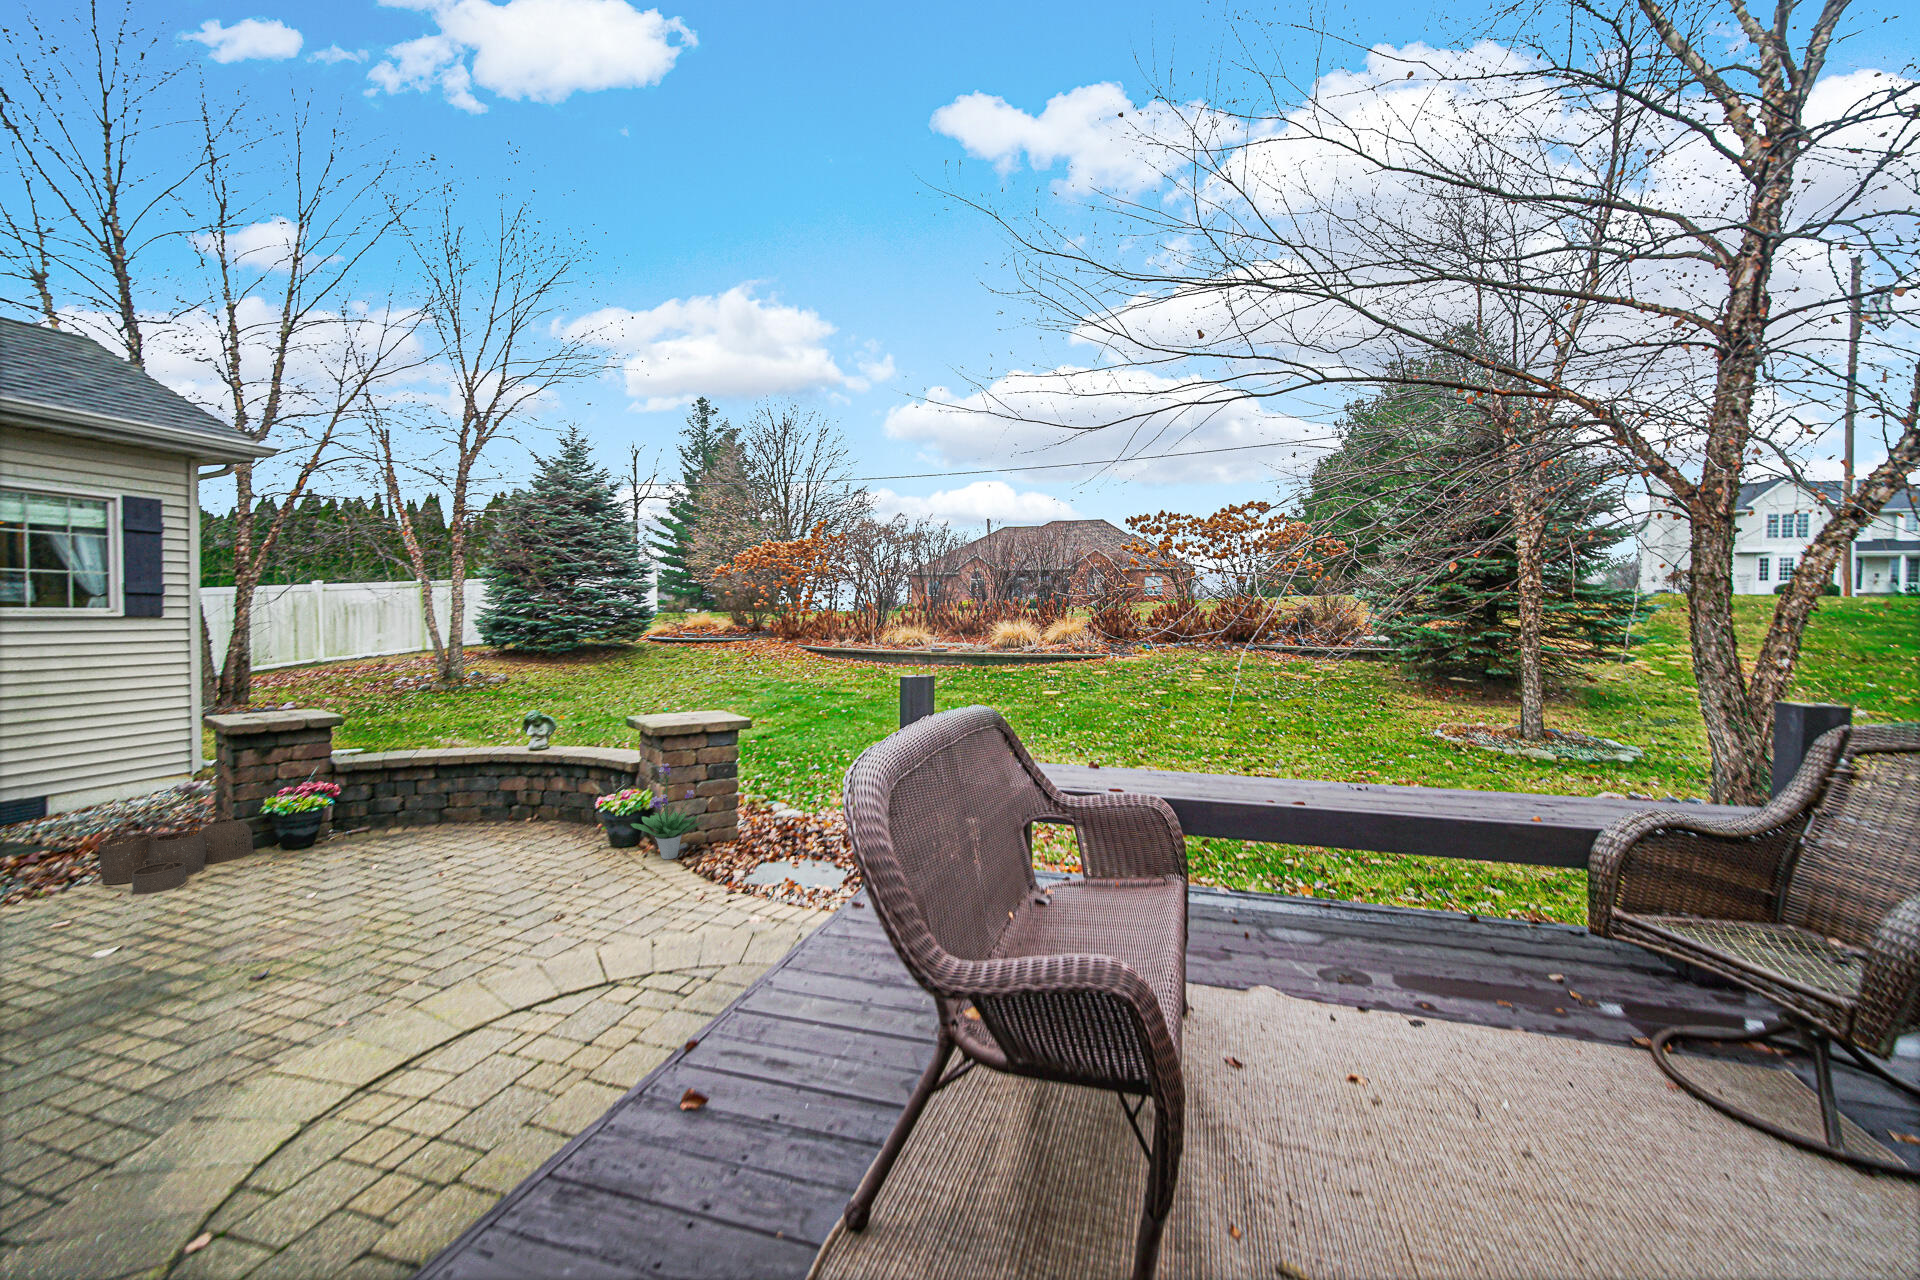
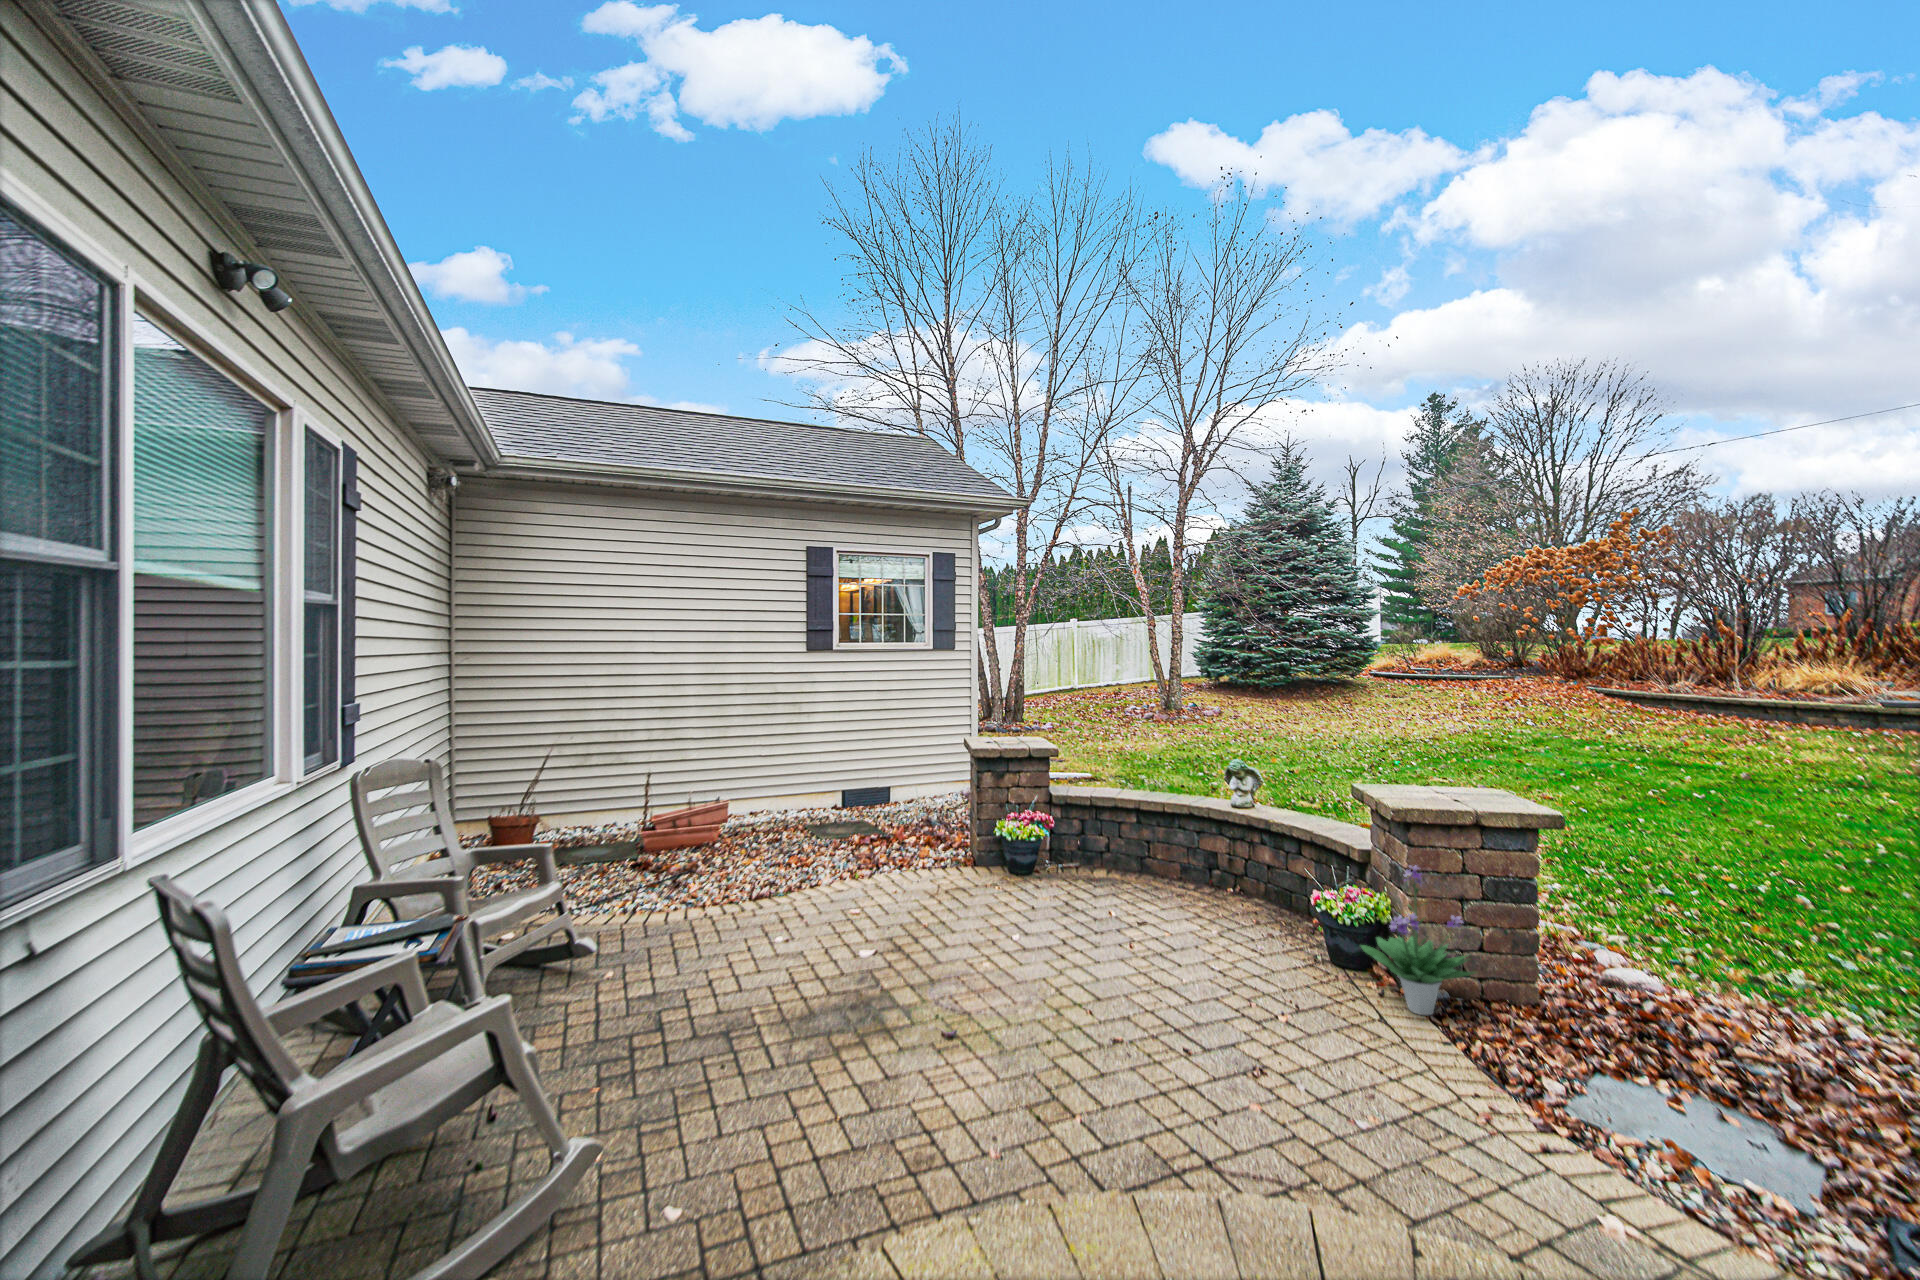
woven basket: present [98,815,254,894] -> none [892,831,991,896]

